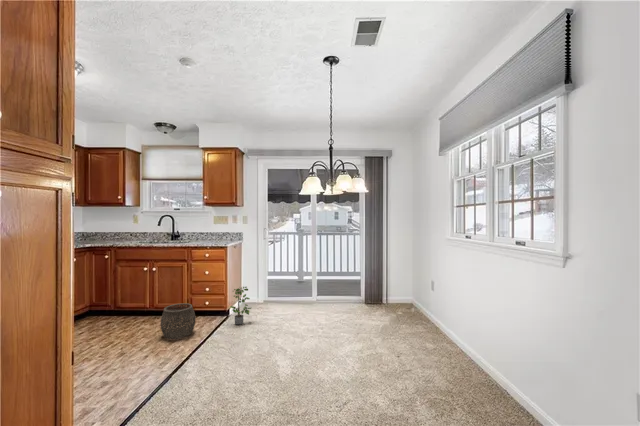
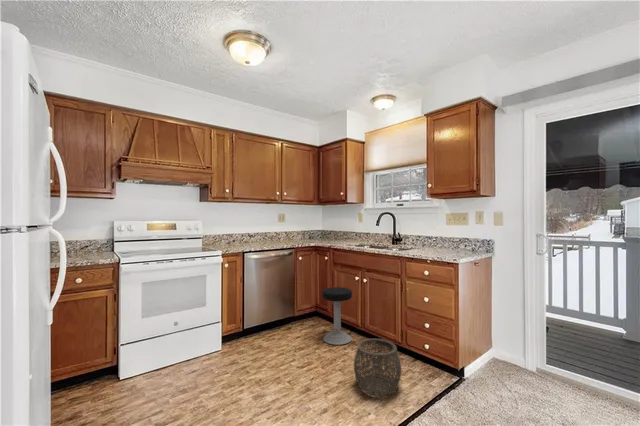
stool: none [112,278,142,326] -> present [322,287,352,345]
potted plant: present [231,287,251,325] -> none [460,337,505,407]

